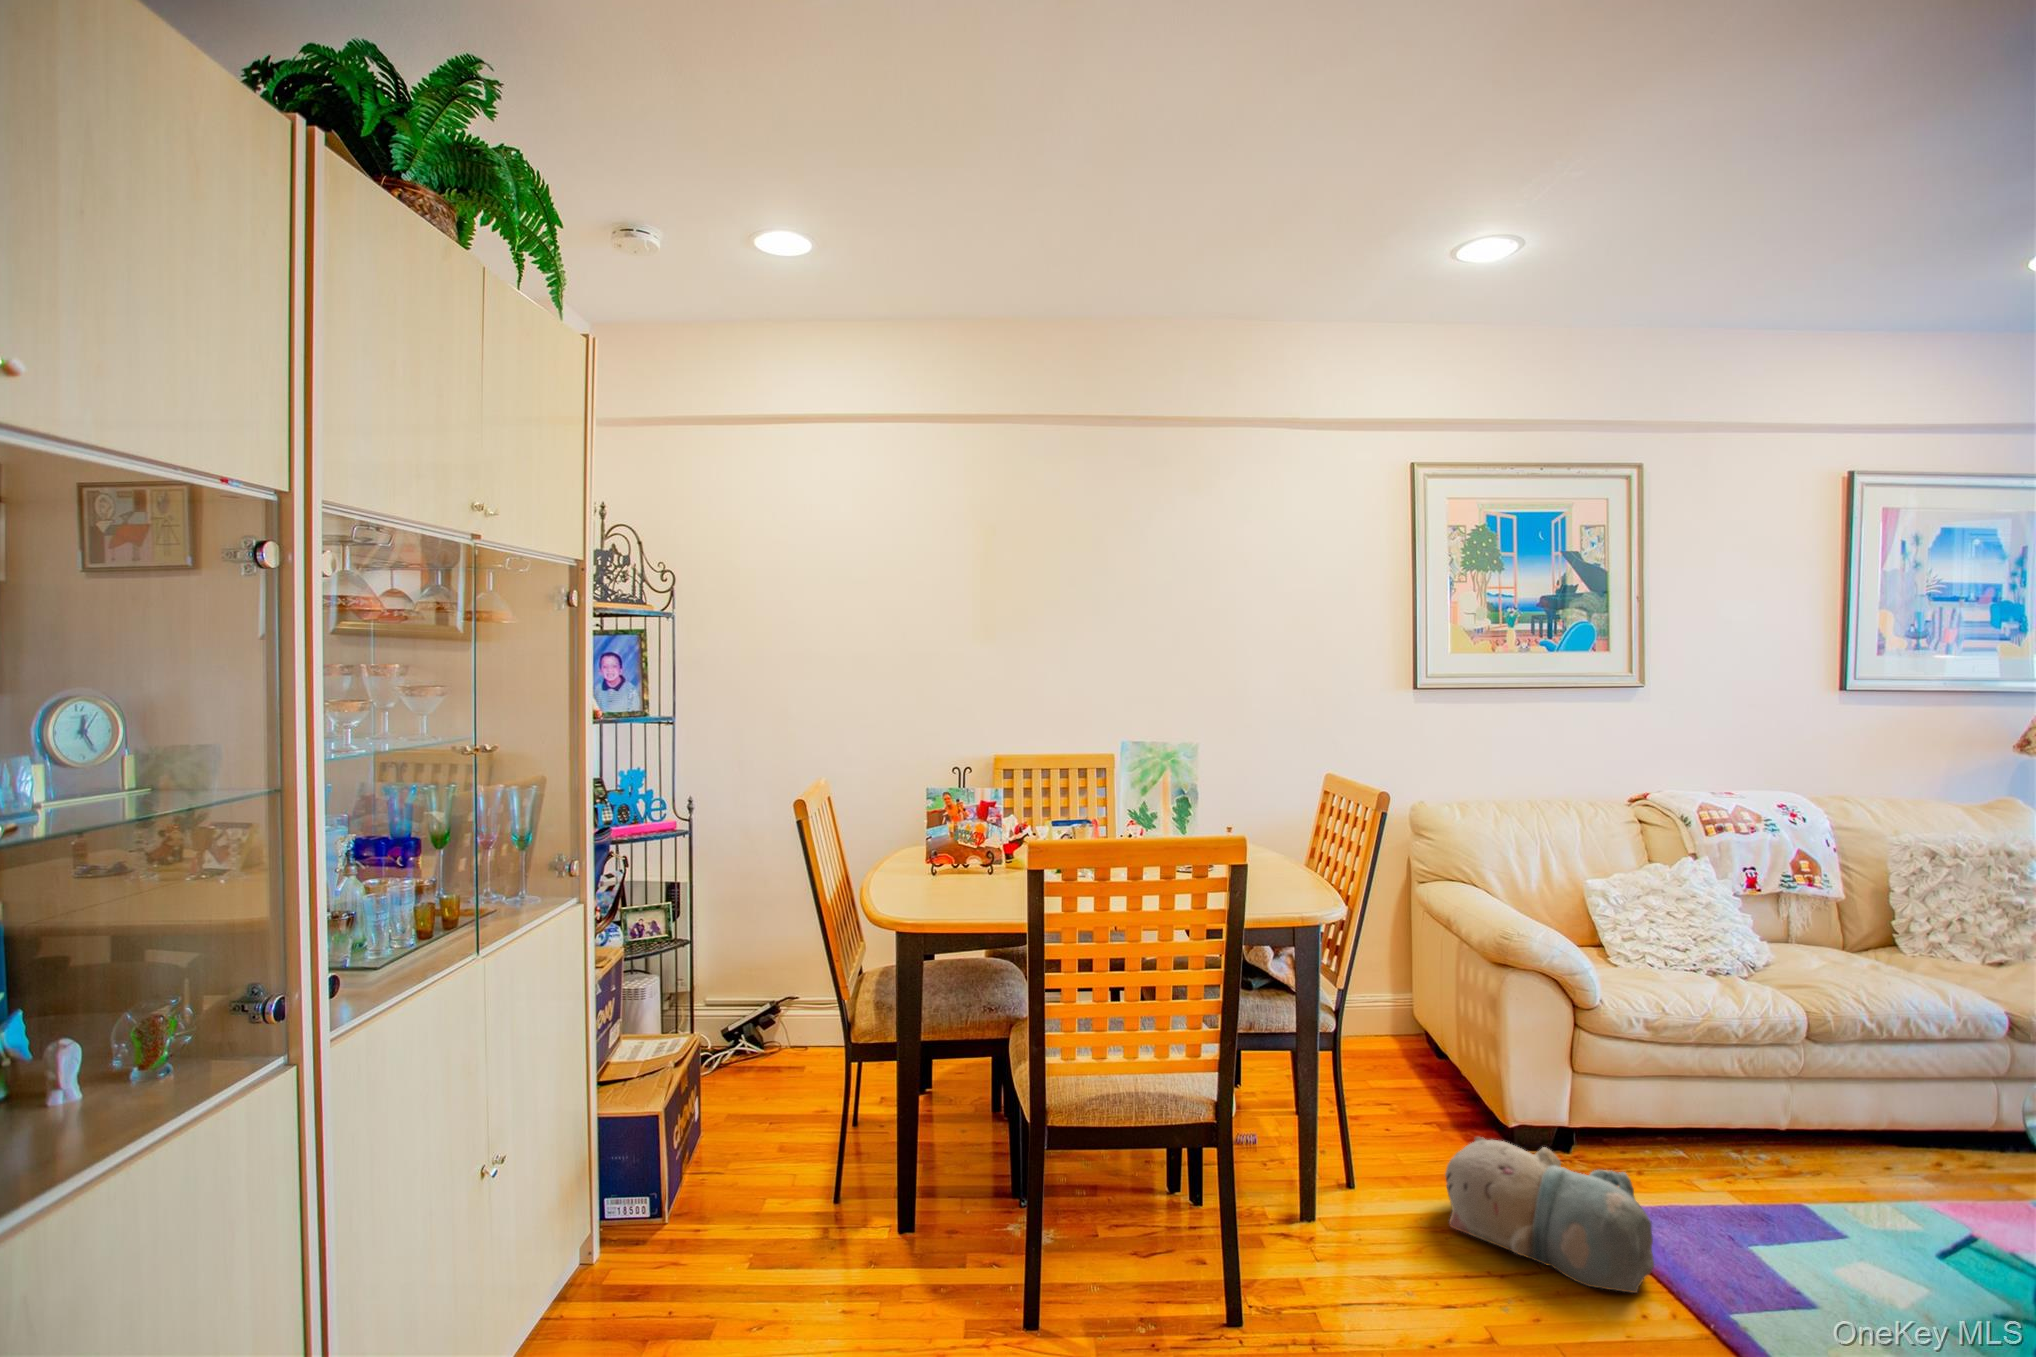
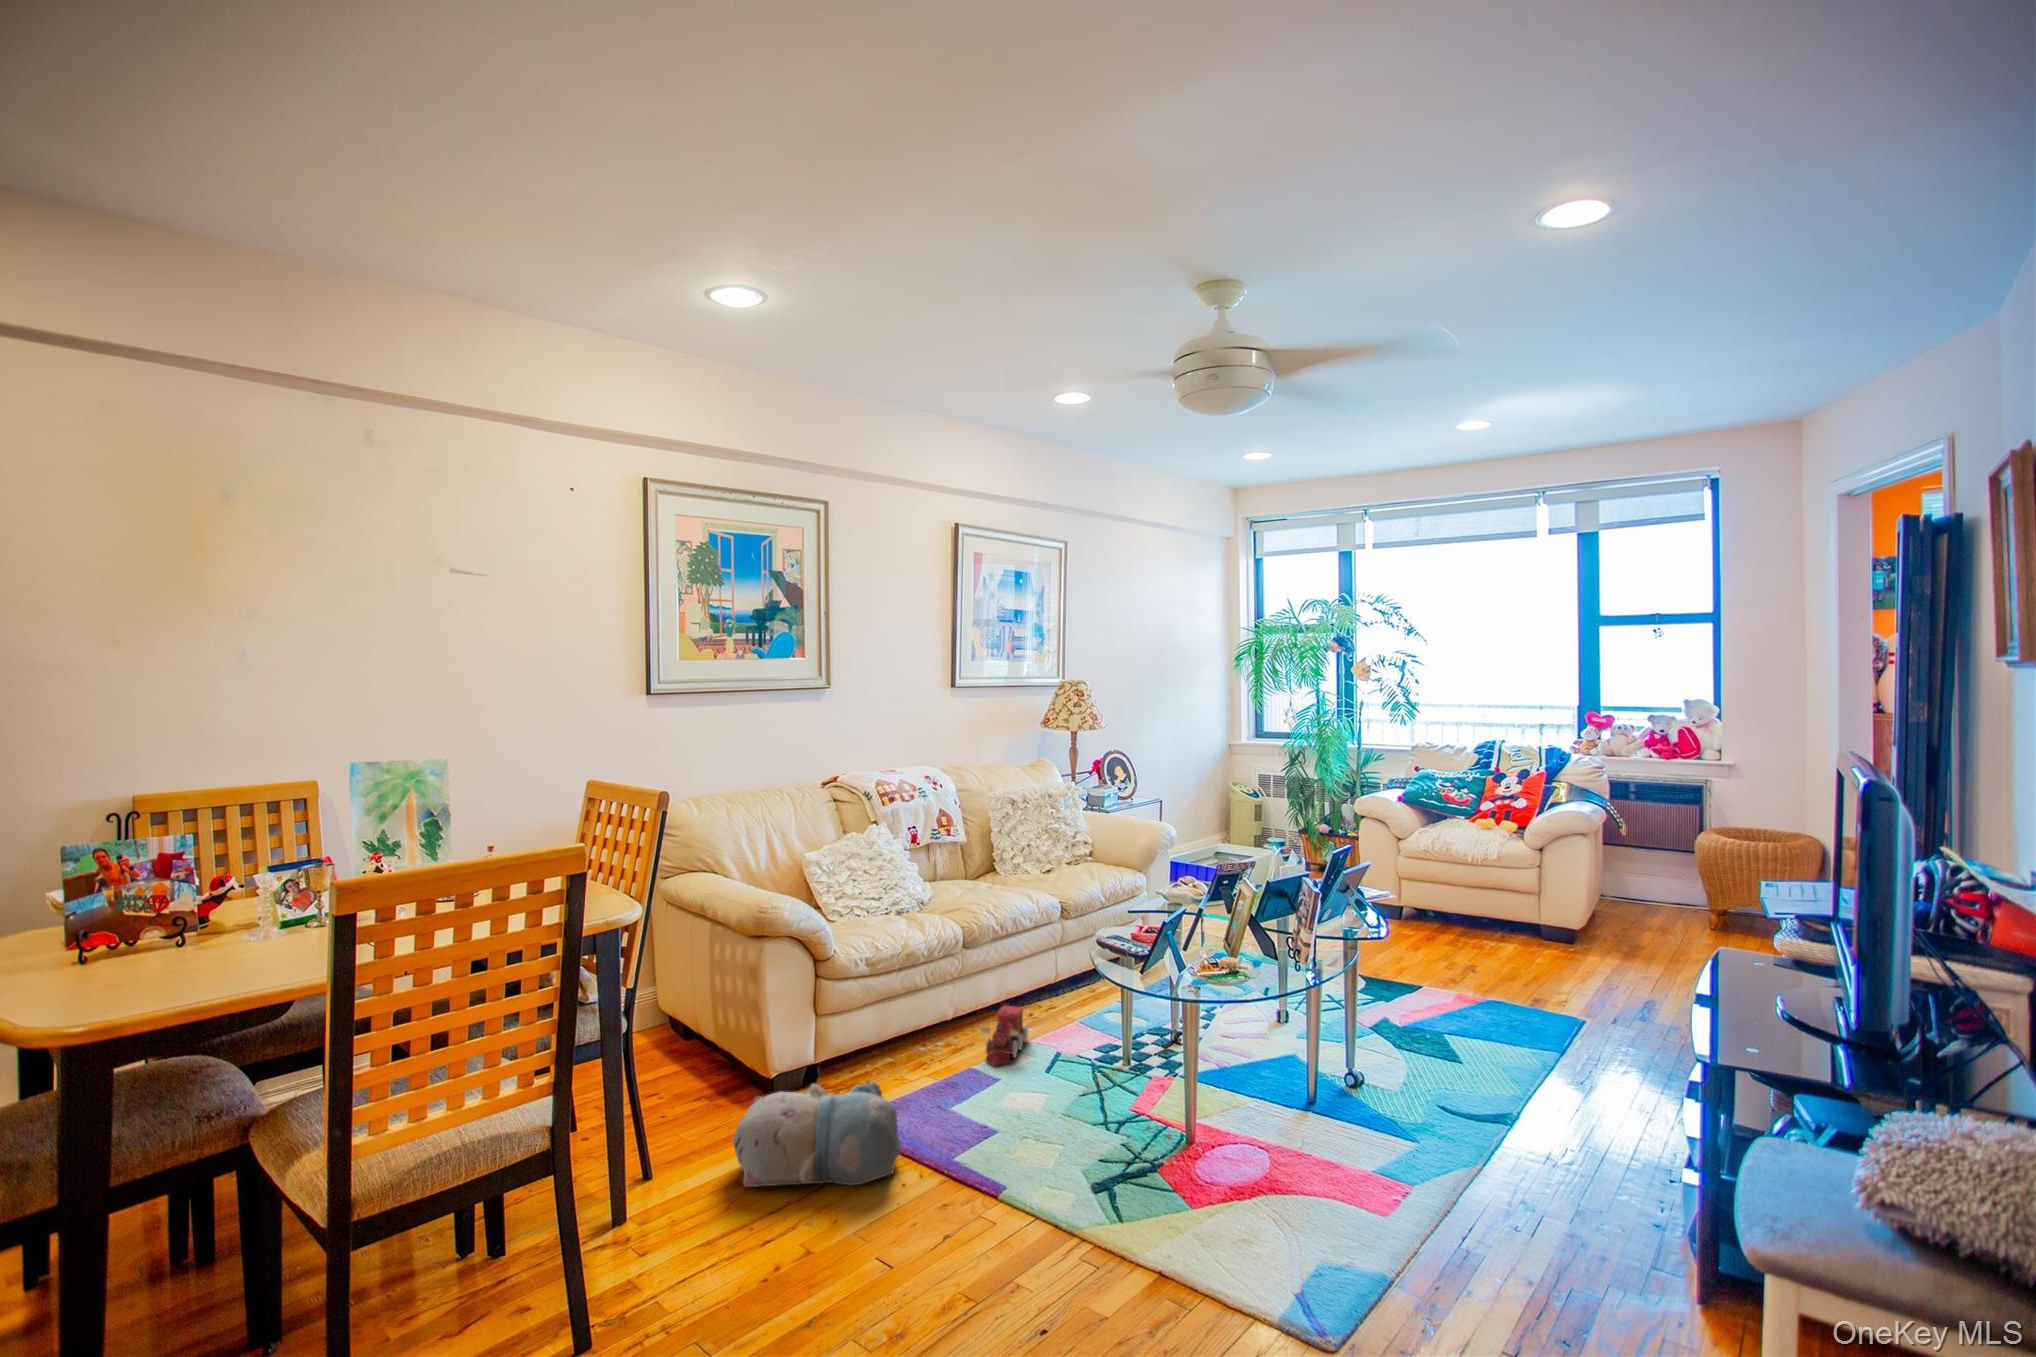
toy train: none [1825,1141,1921,1222] -> present [981,1006,1028,1065]

